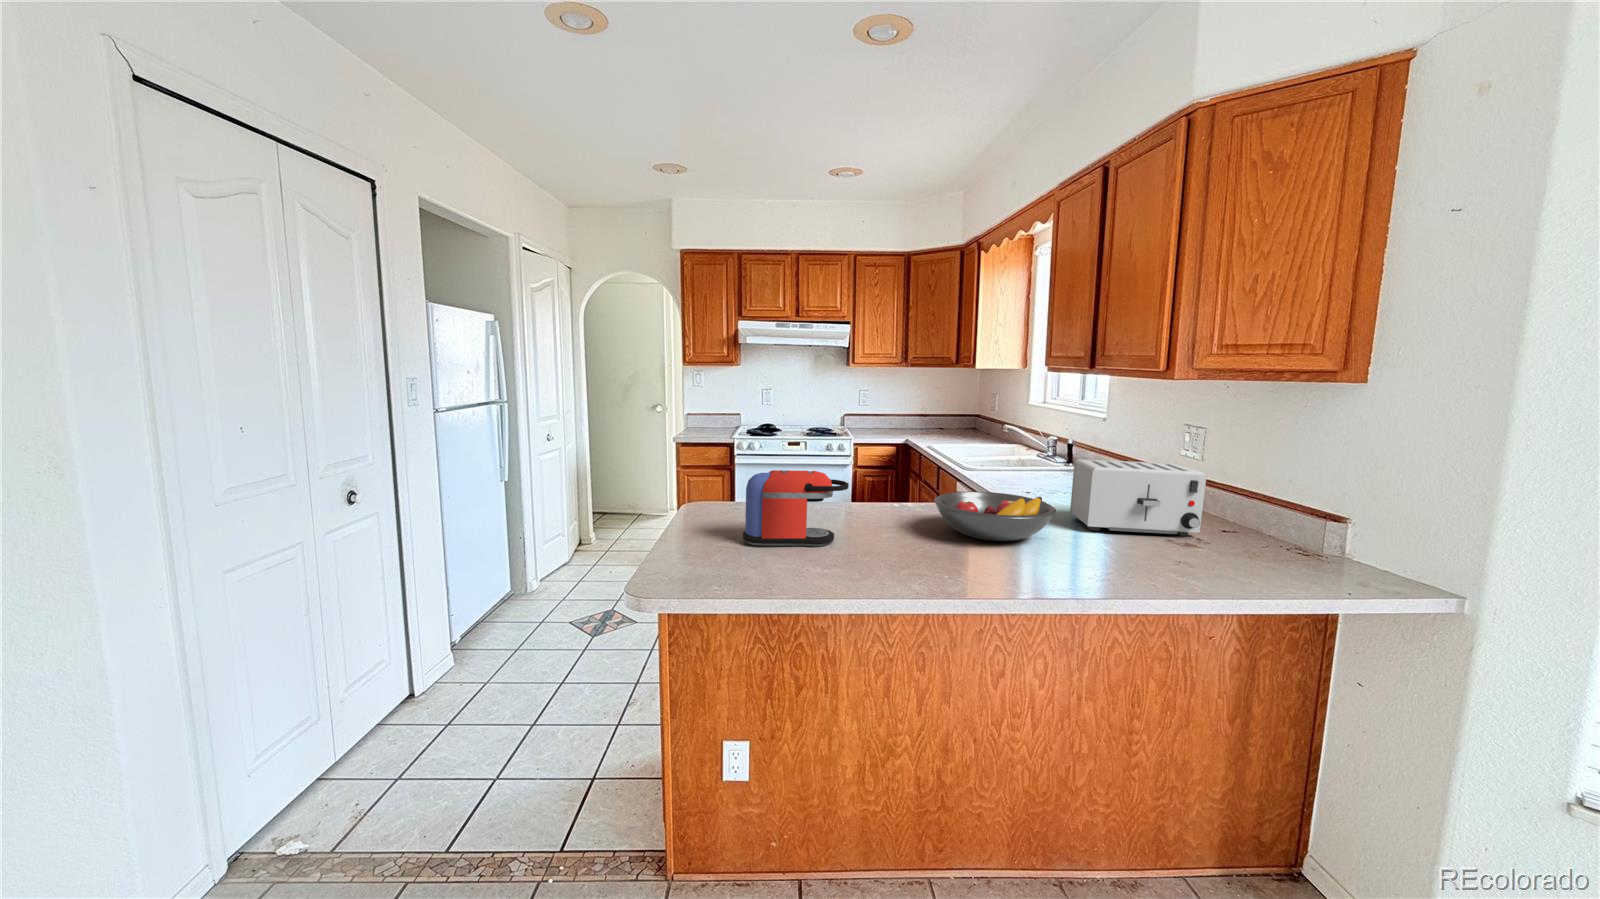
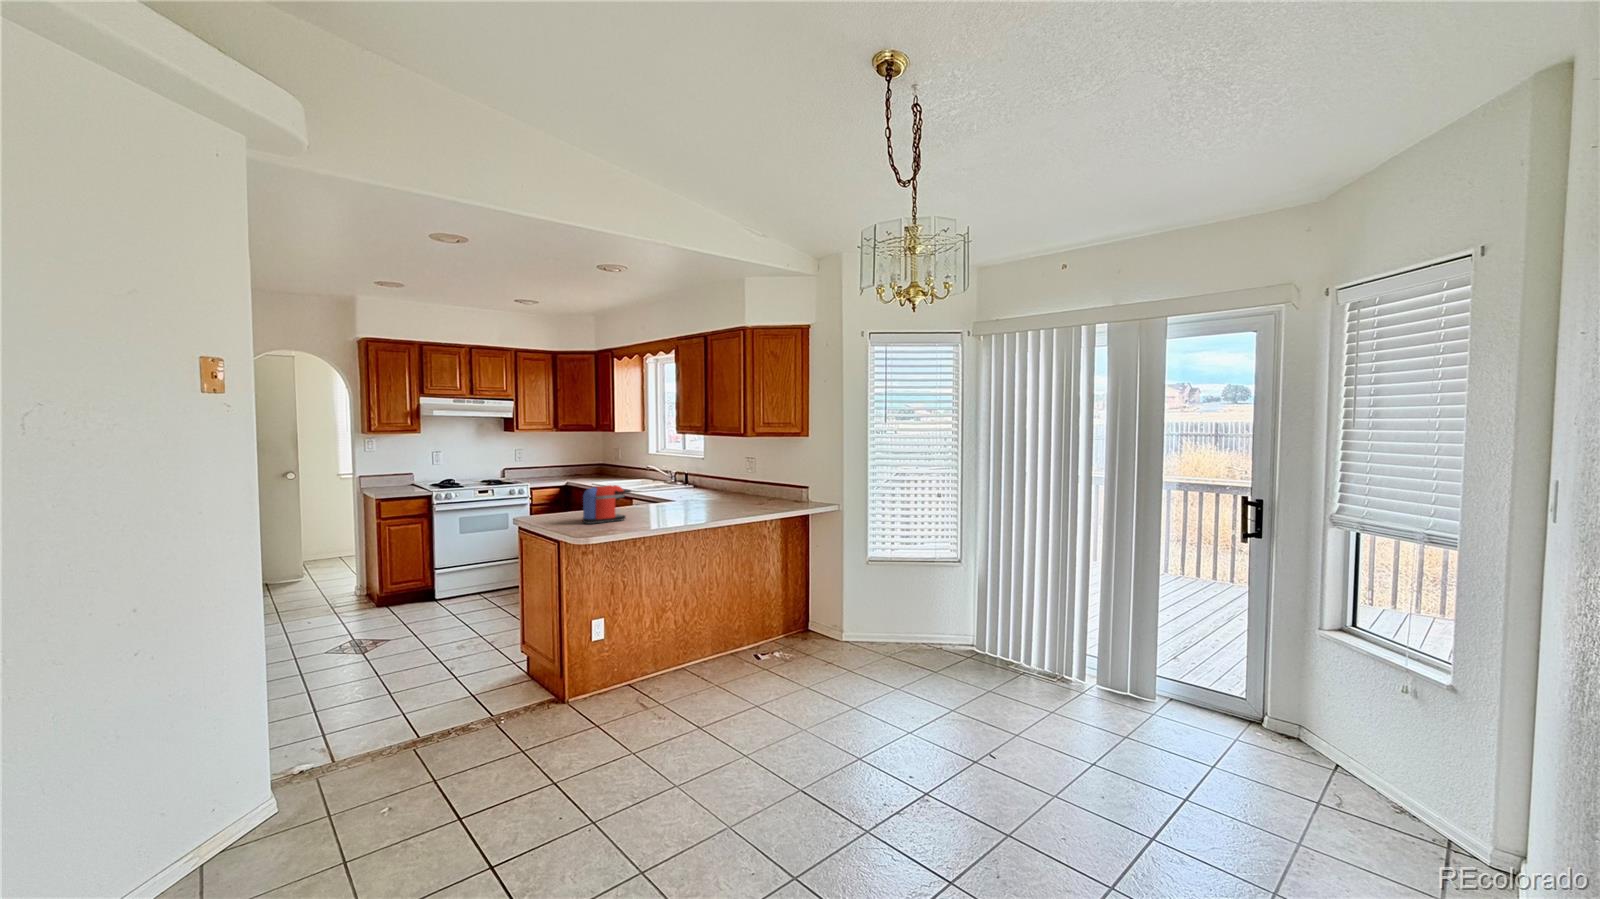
toaster: present [1070,459,1207,536] -> none [710,473,762,504]
fruit bowl: present [934,492,1056,541] -> none [660,490,714,511]

